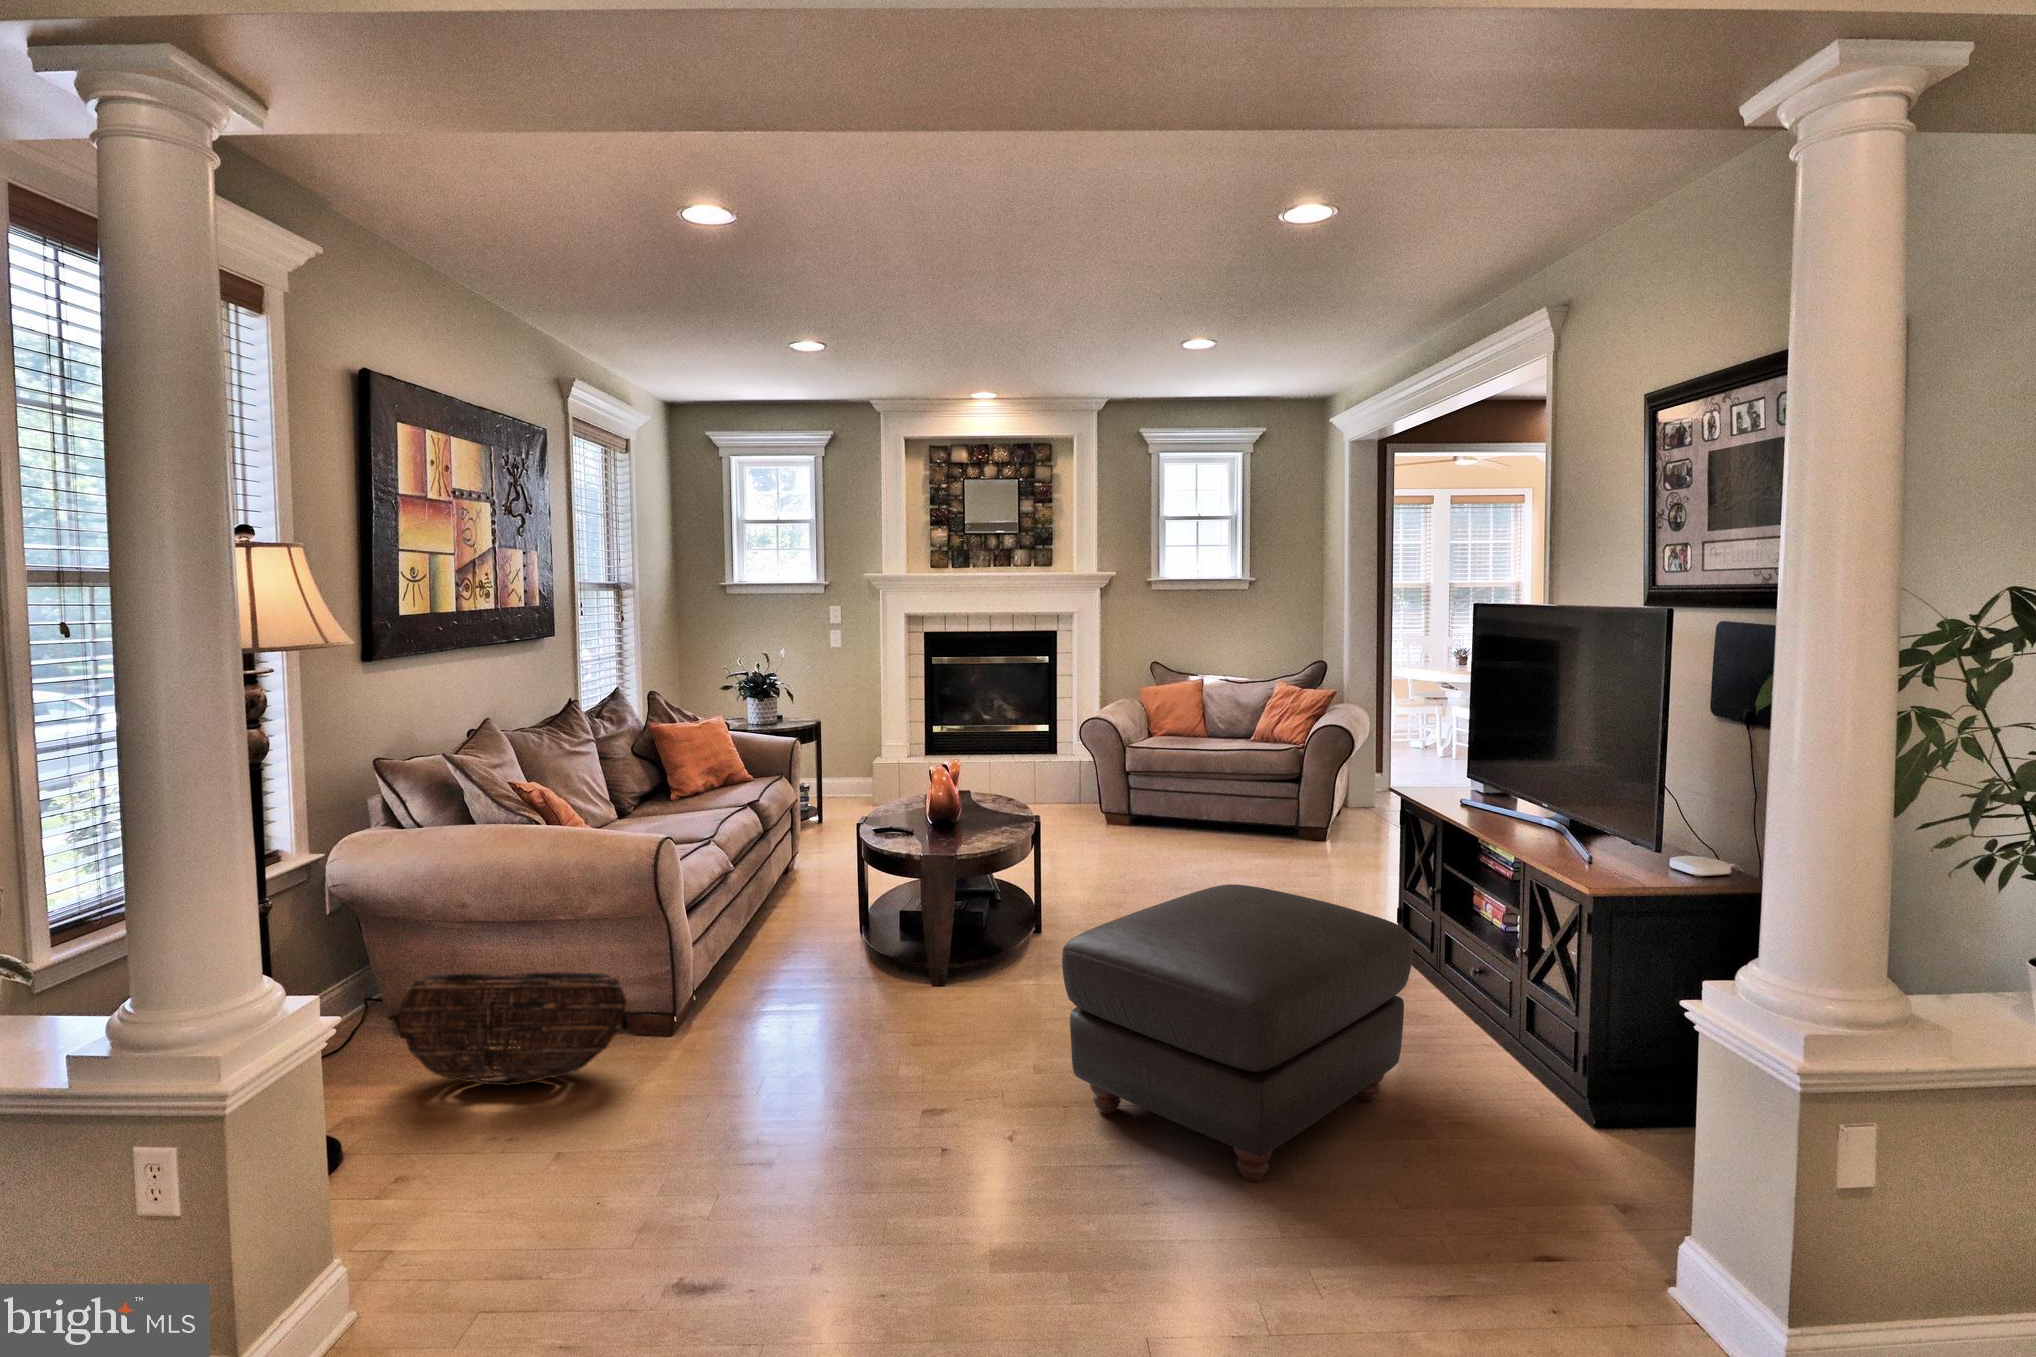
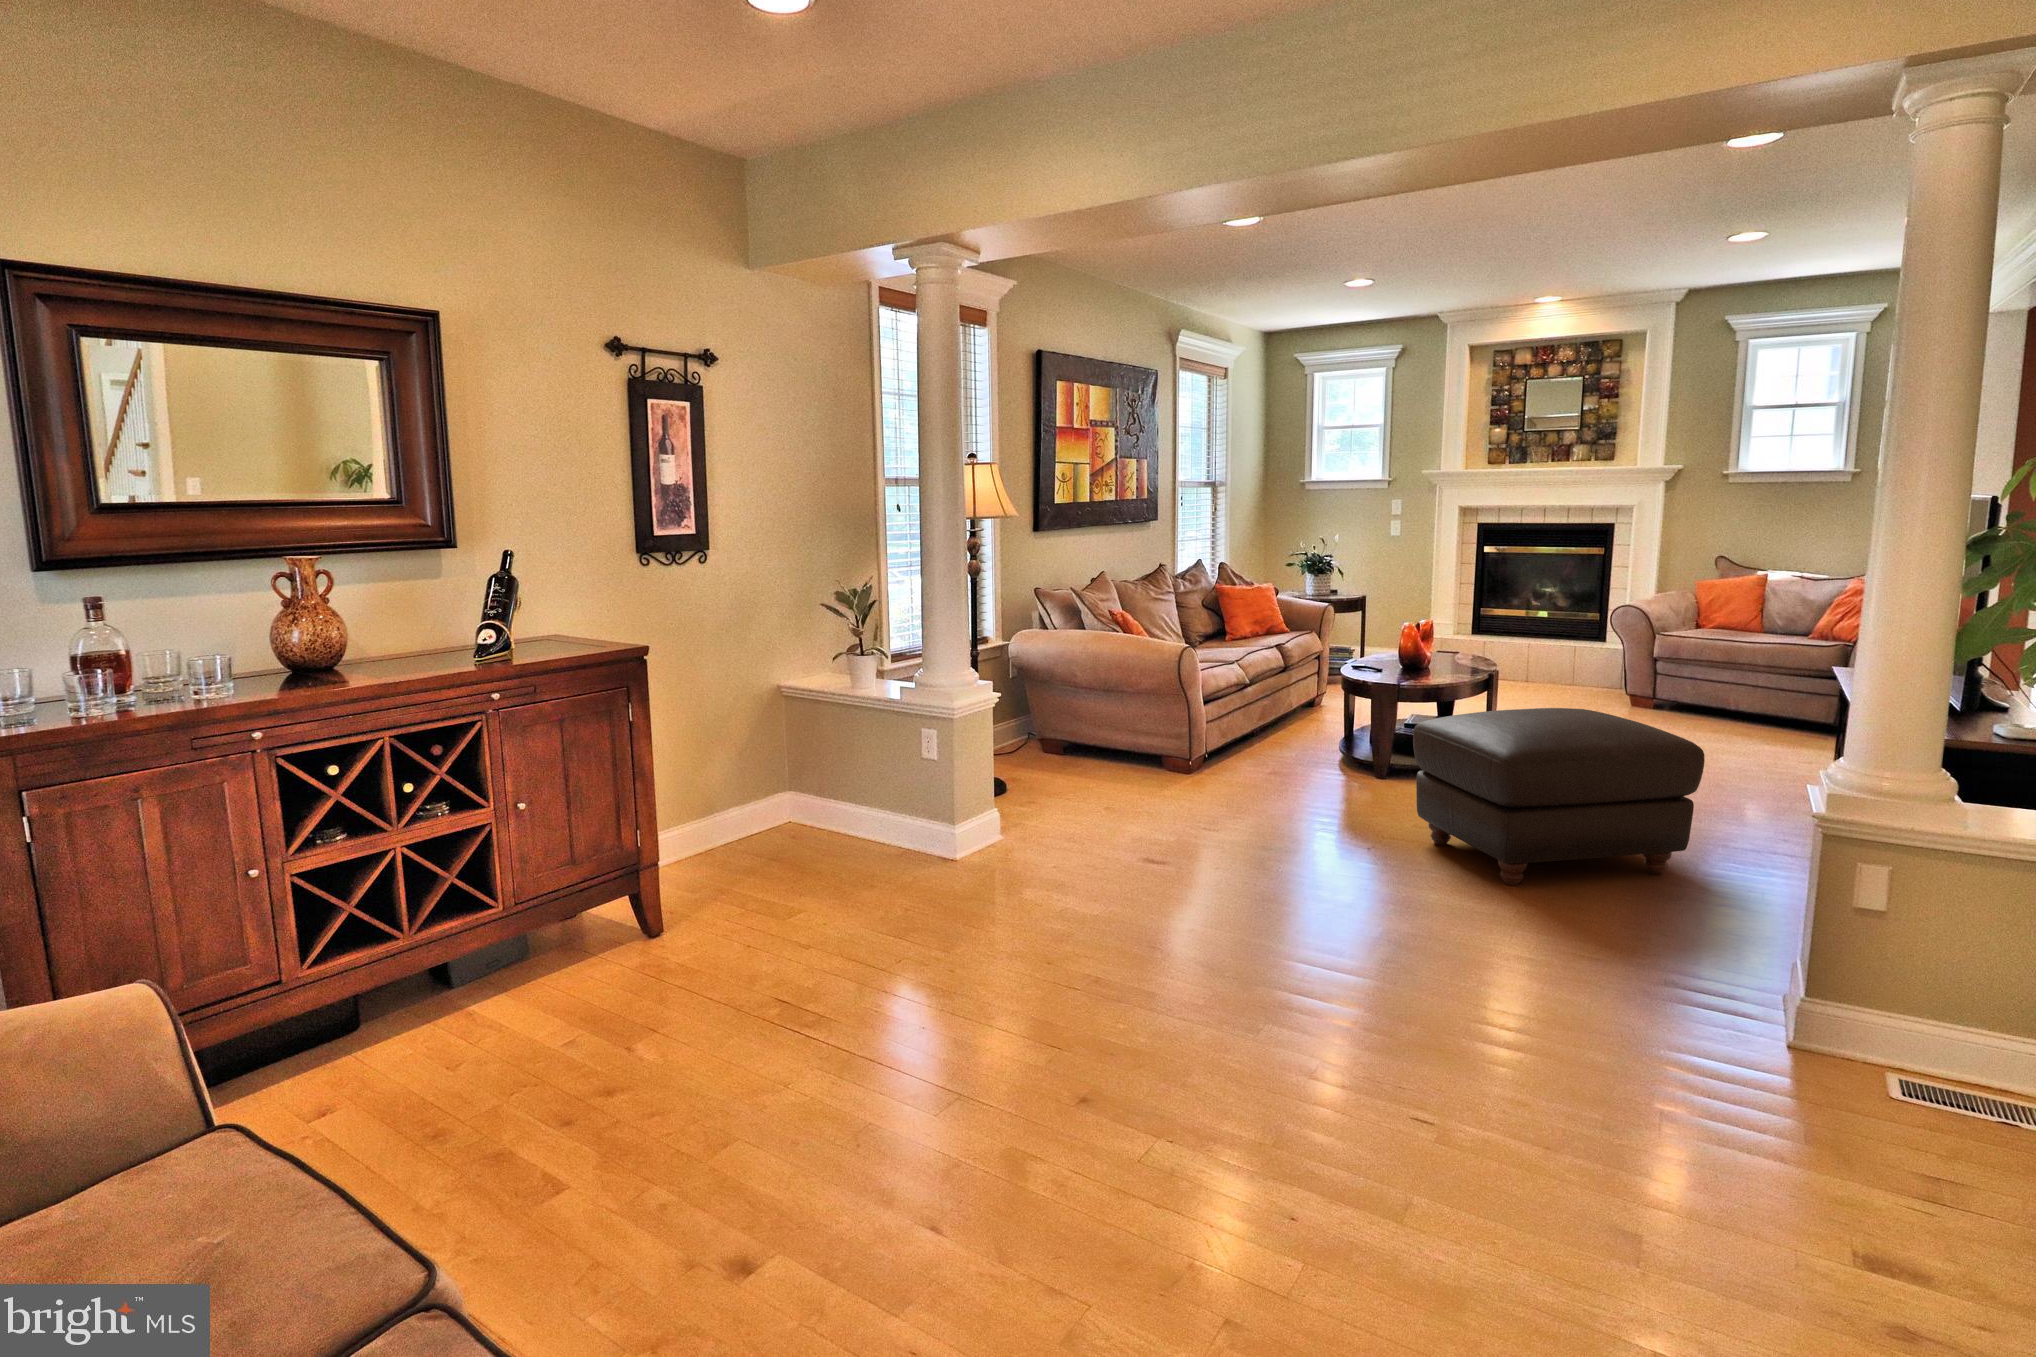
basket: present [399,972,627,1086] -> none [1038,708,1156,777]

